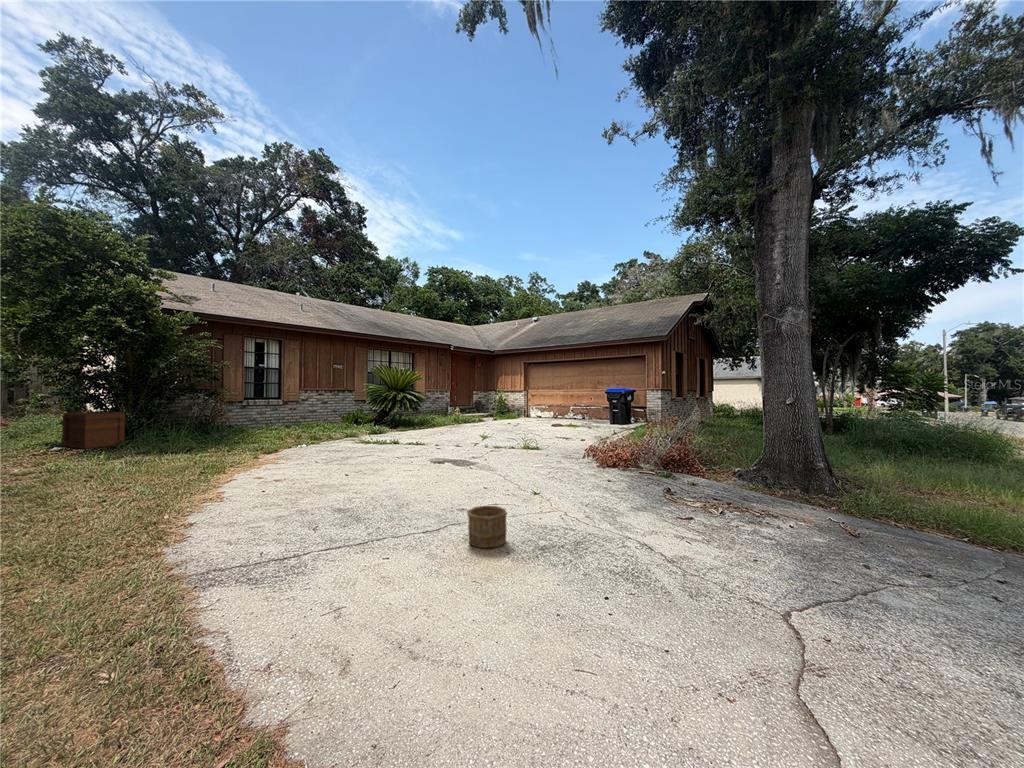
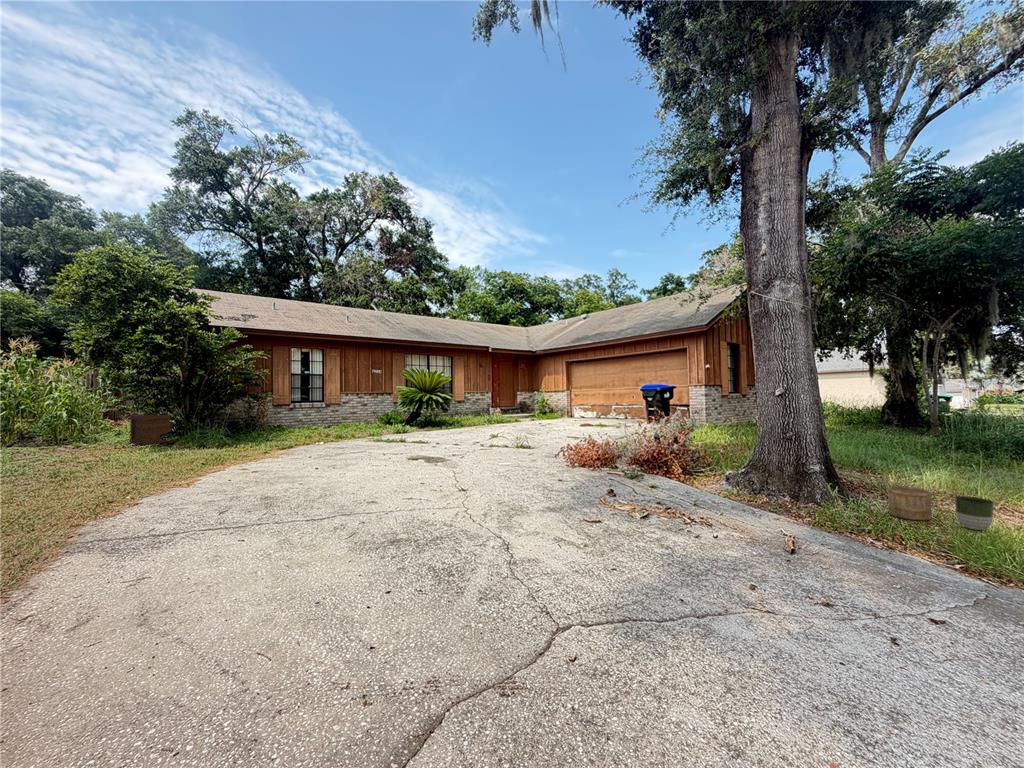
planter: none [944,489,973,515] -> present [955,496,994,530]
wooden bucket: present [467,506,507,548] -> present [887,486,932,520]

